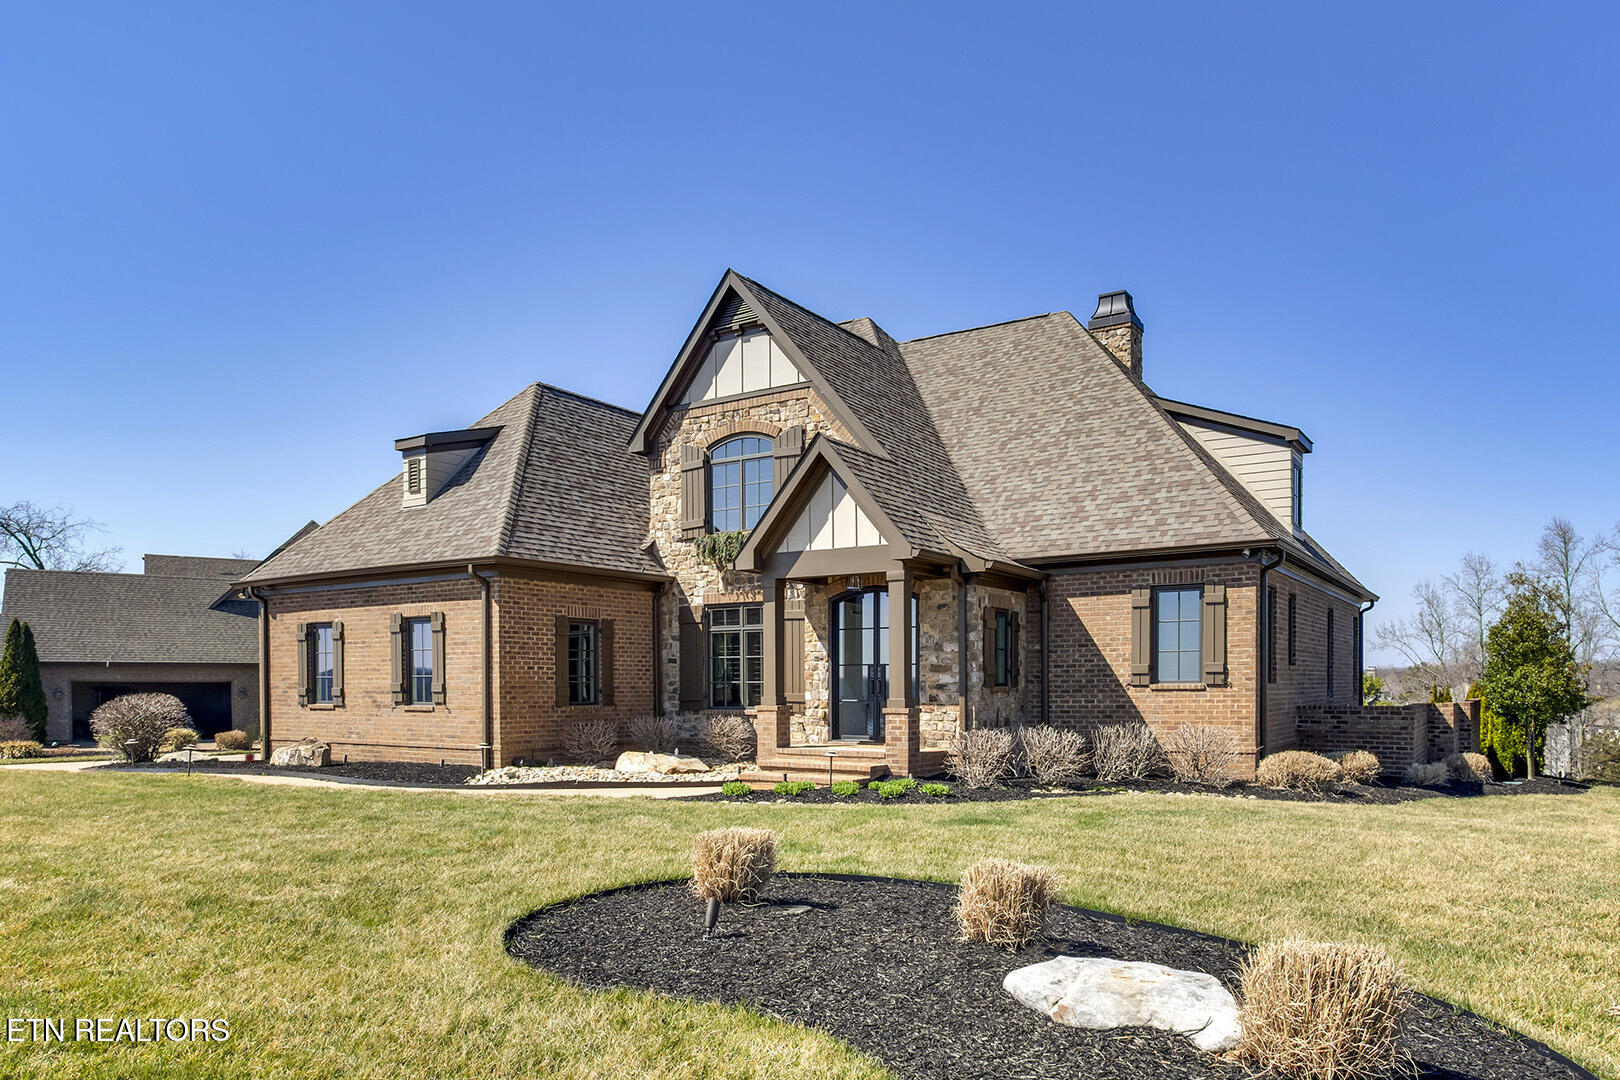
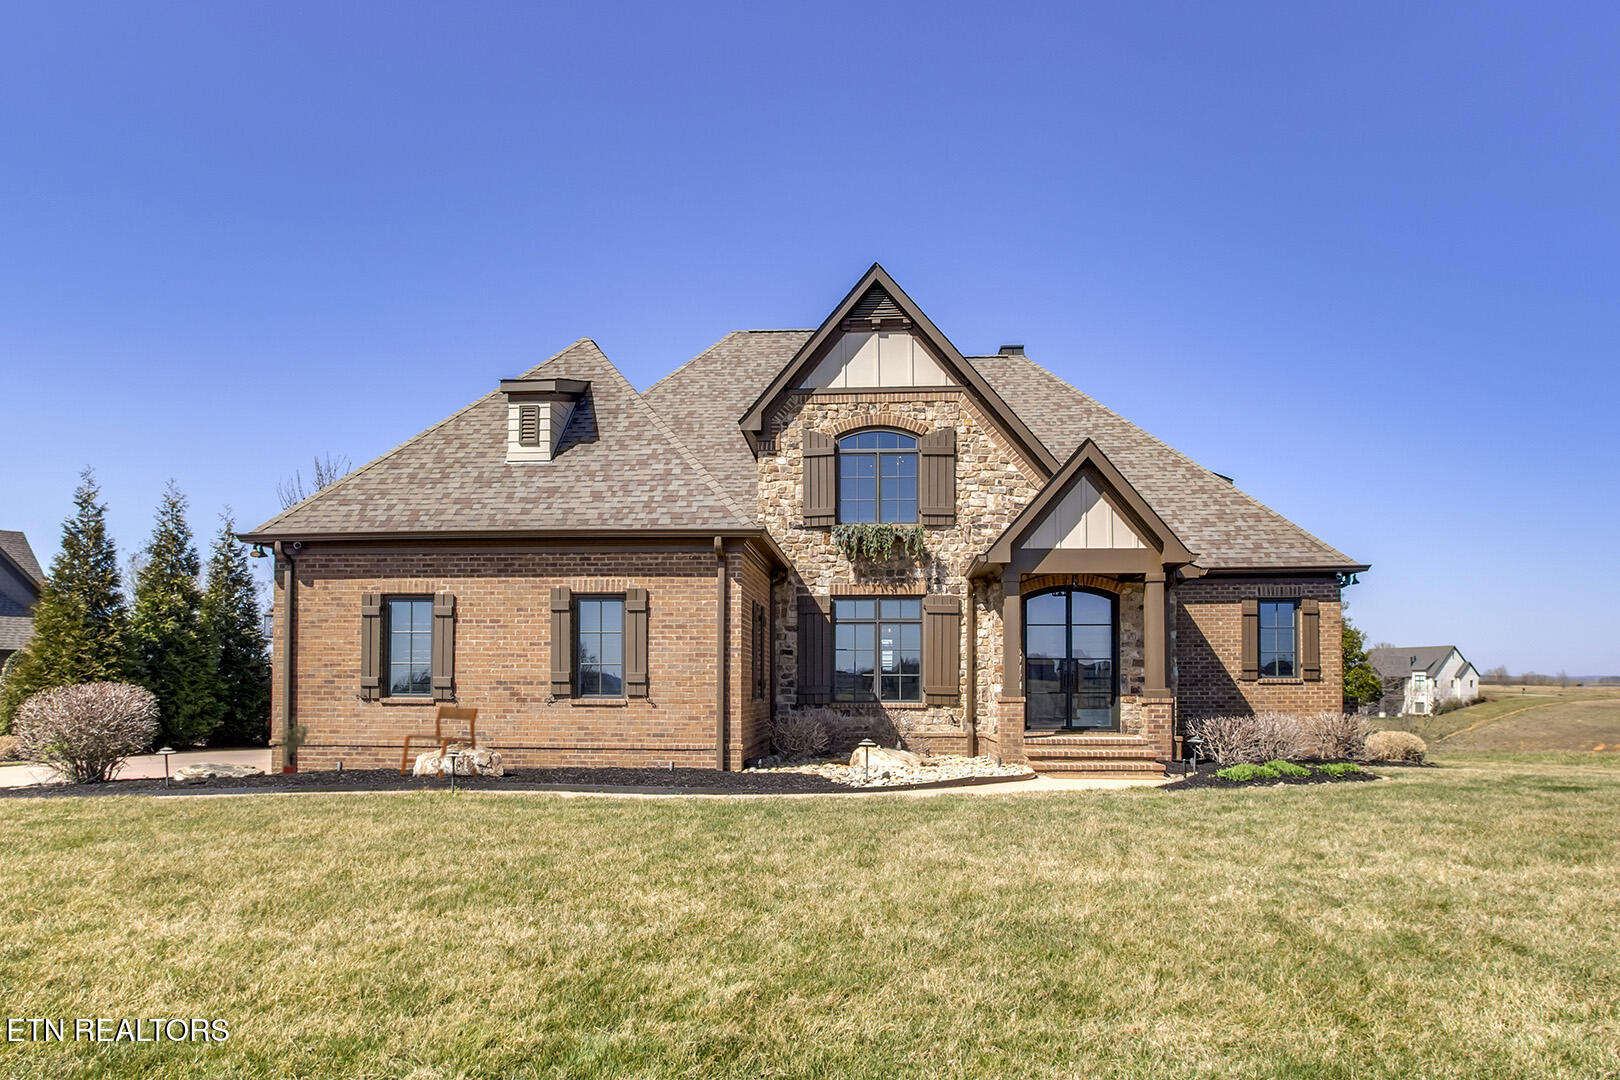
bench: none [300,710,345,771] -> present [401,706,478,778]

